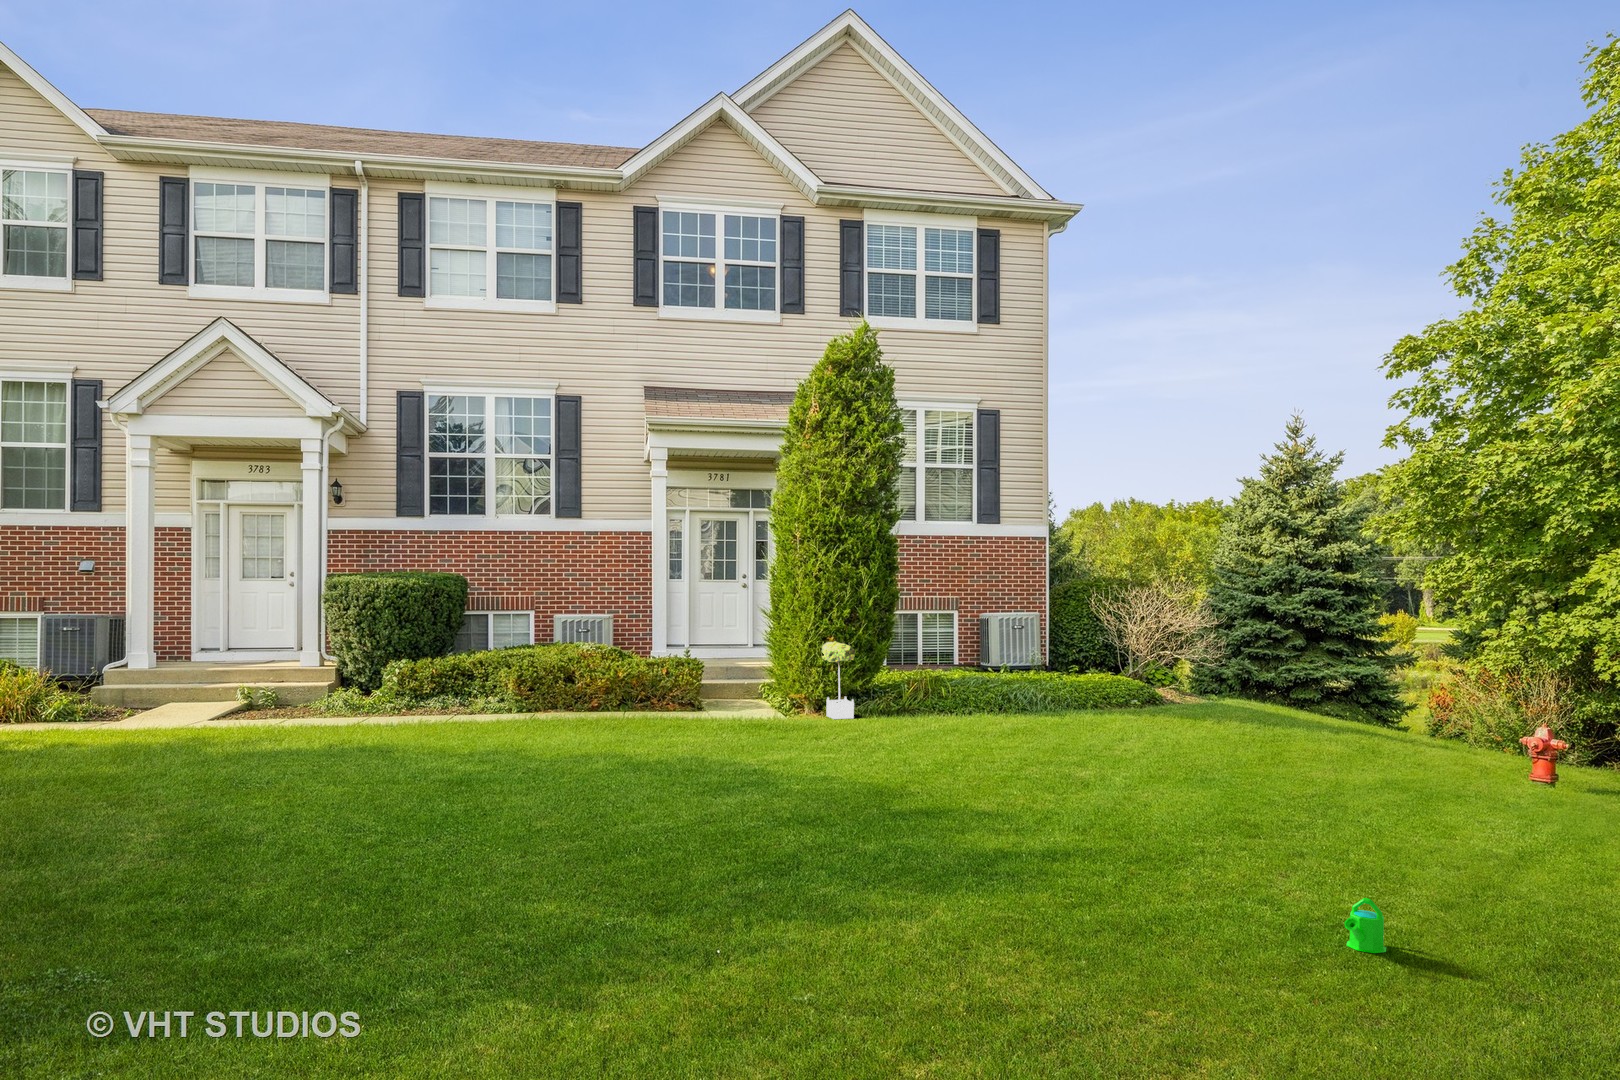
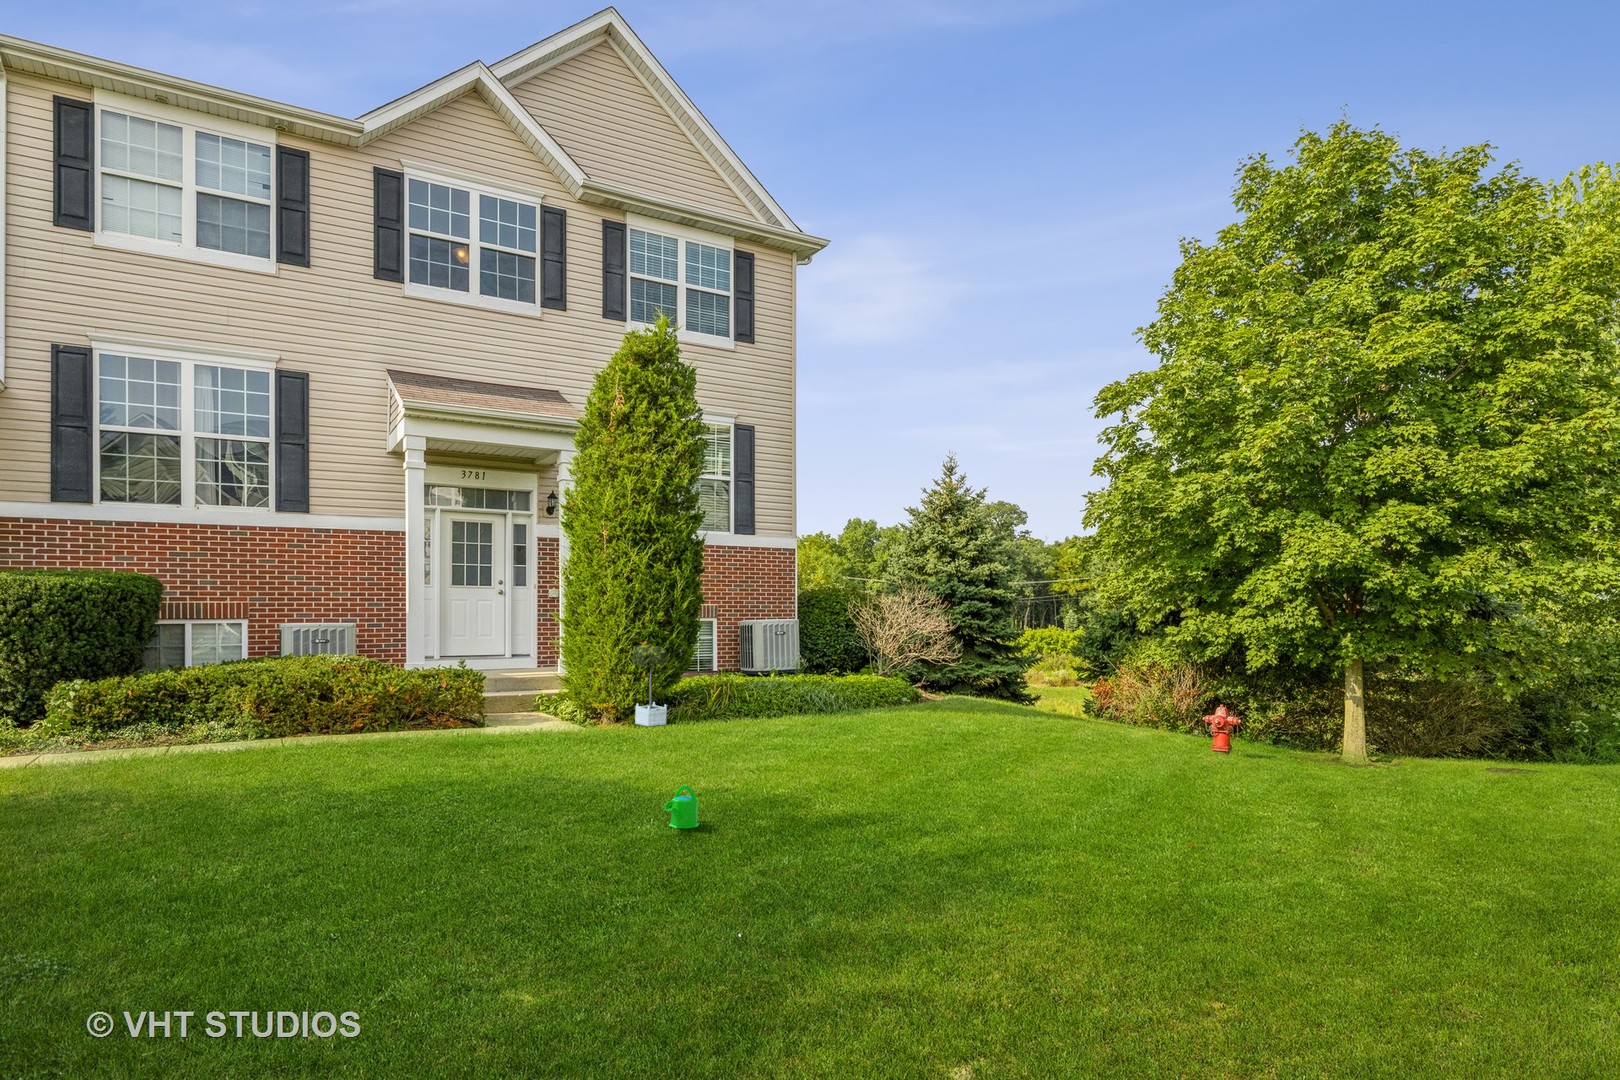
watering can: present [1344,898,1386,953] -> present [665,785,699,829]

